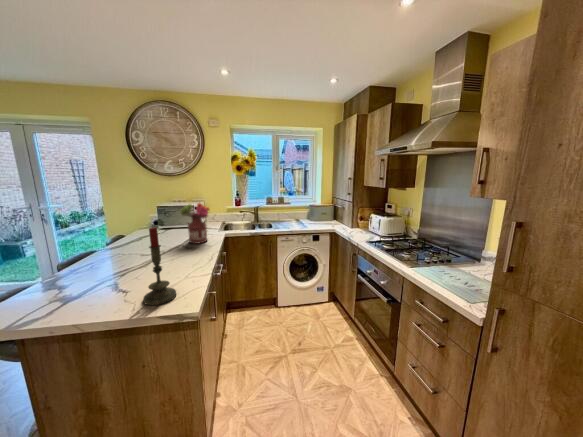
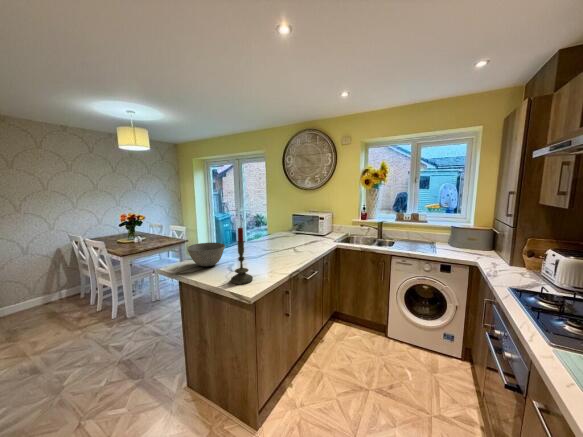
flower arrangement: present [180,203,209,244] -> none [296,213,321,249]
bowl: none [20,258,101,300] -> present [187,243,225,266]

